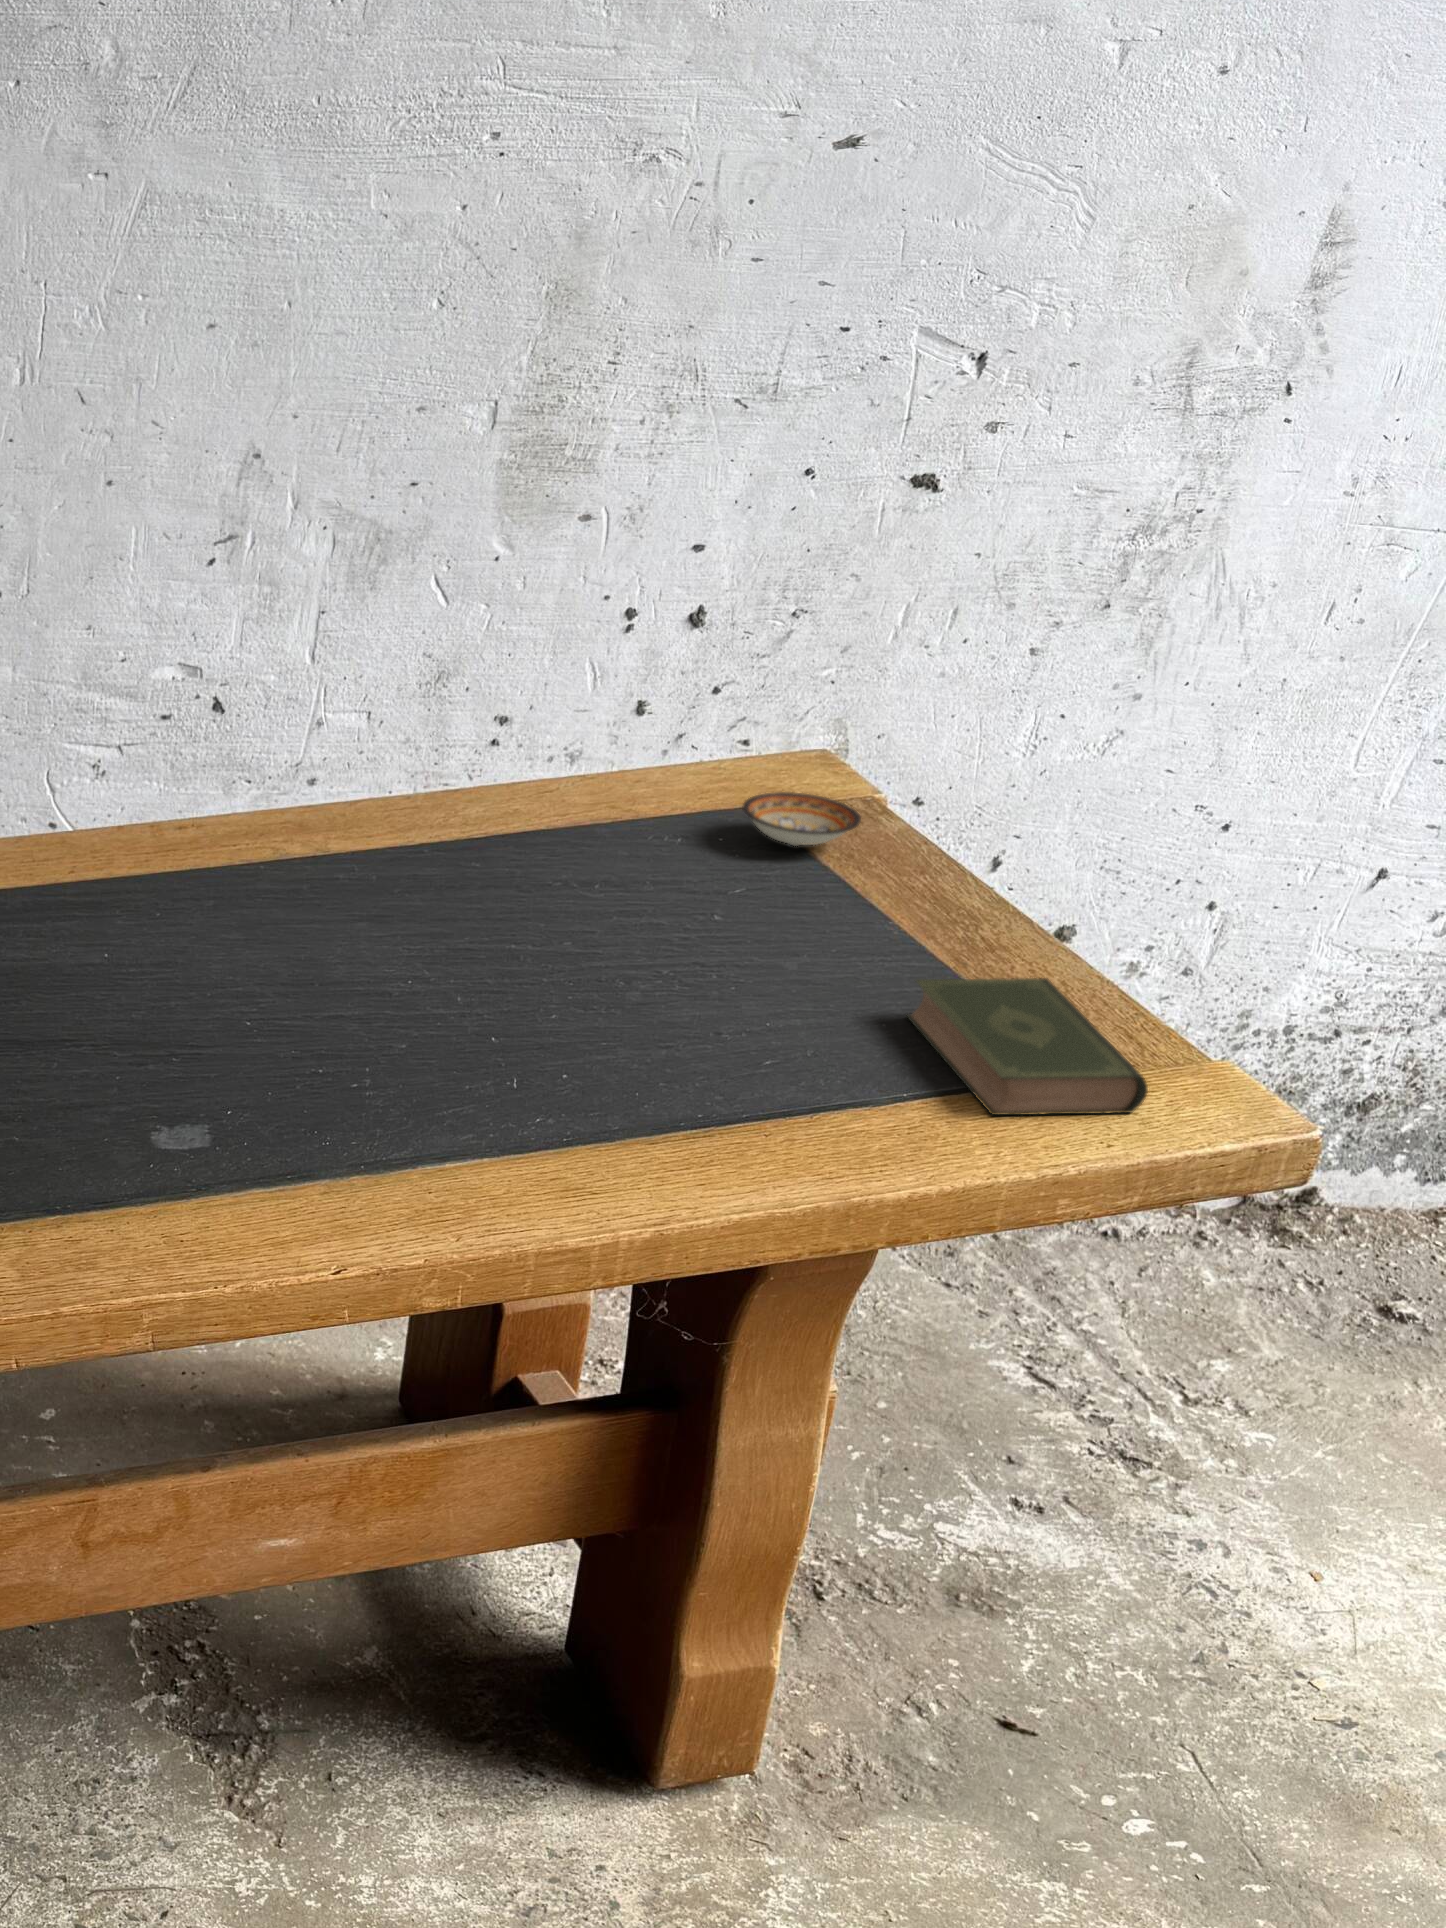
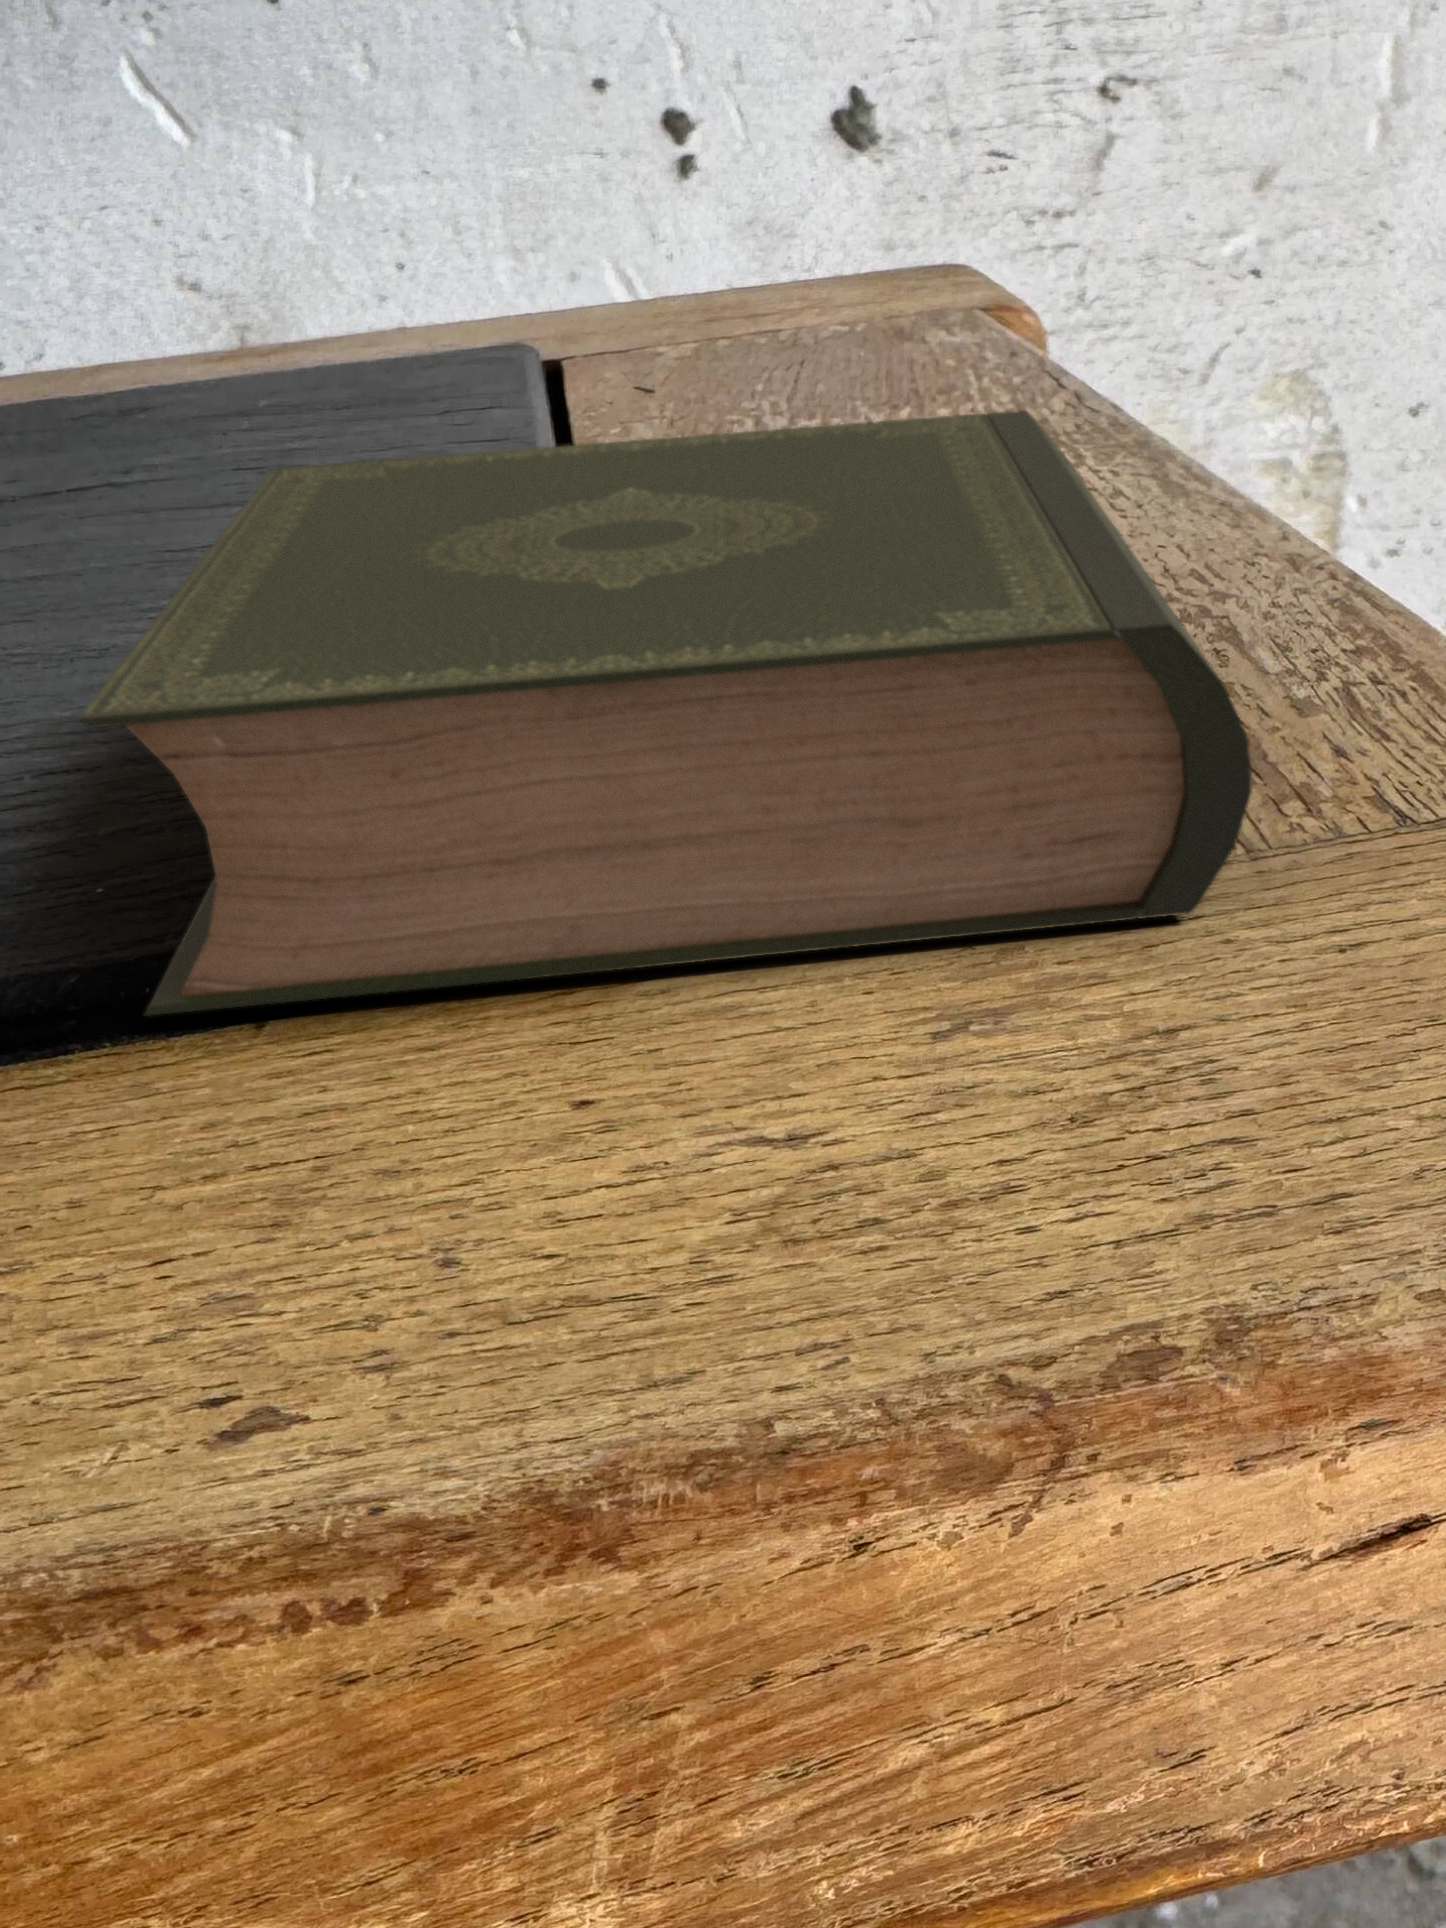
ceramic bowl: present [742,792,861,846] -> none [364,229,814,385]

